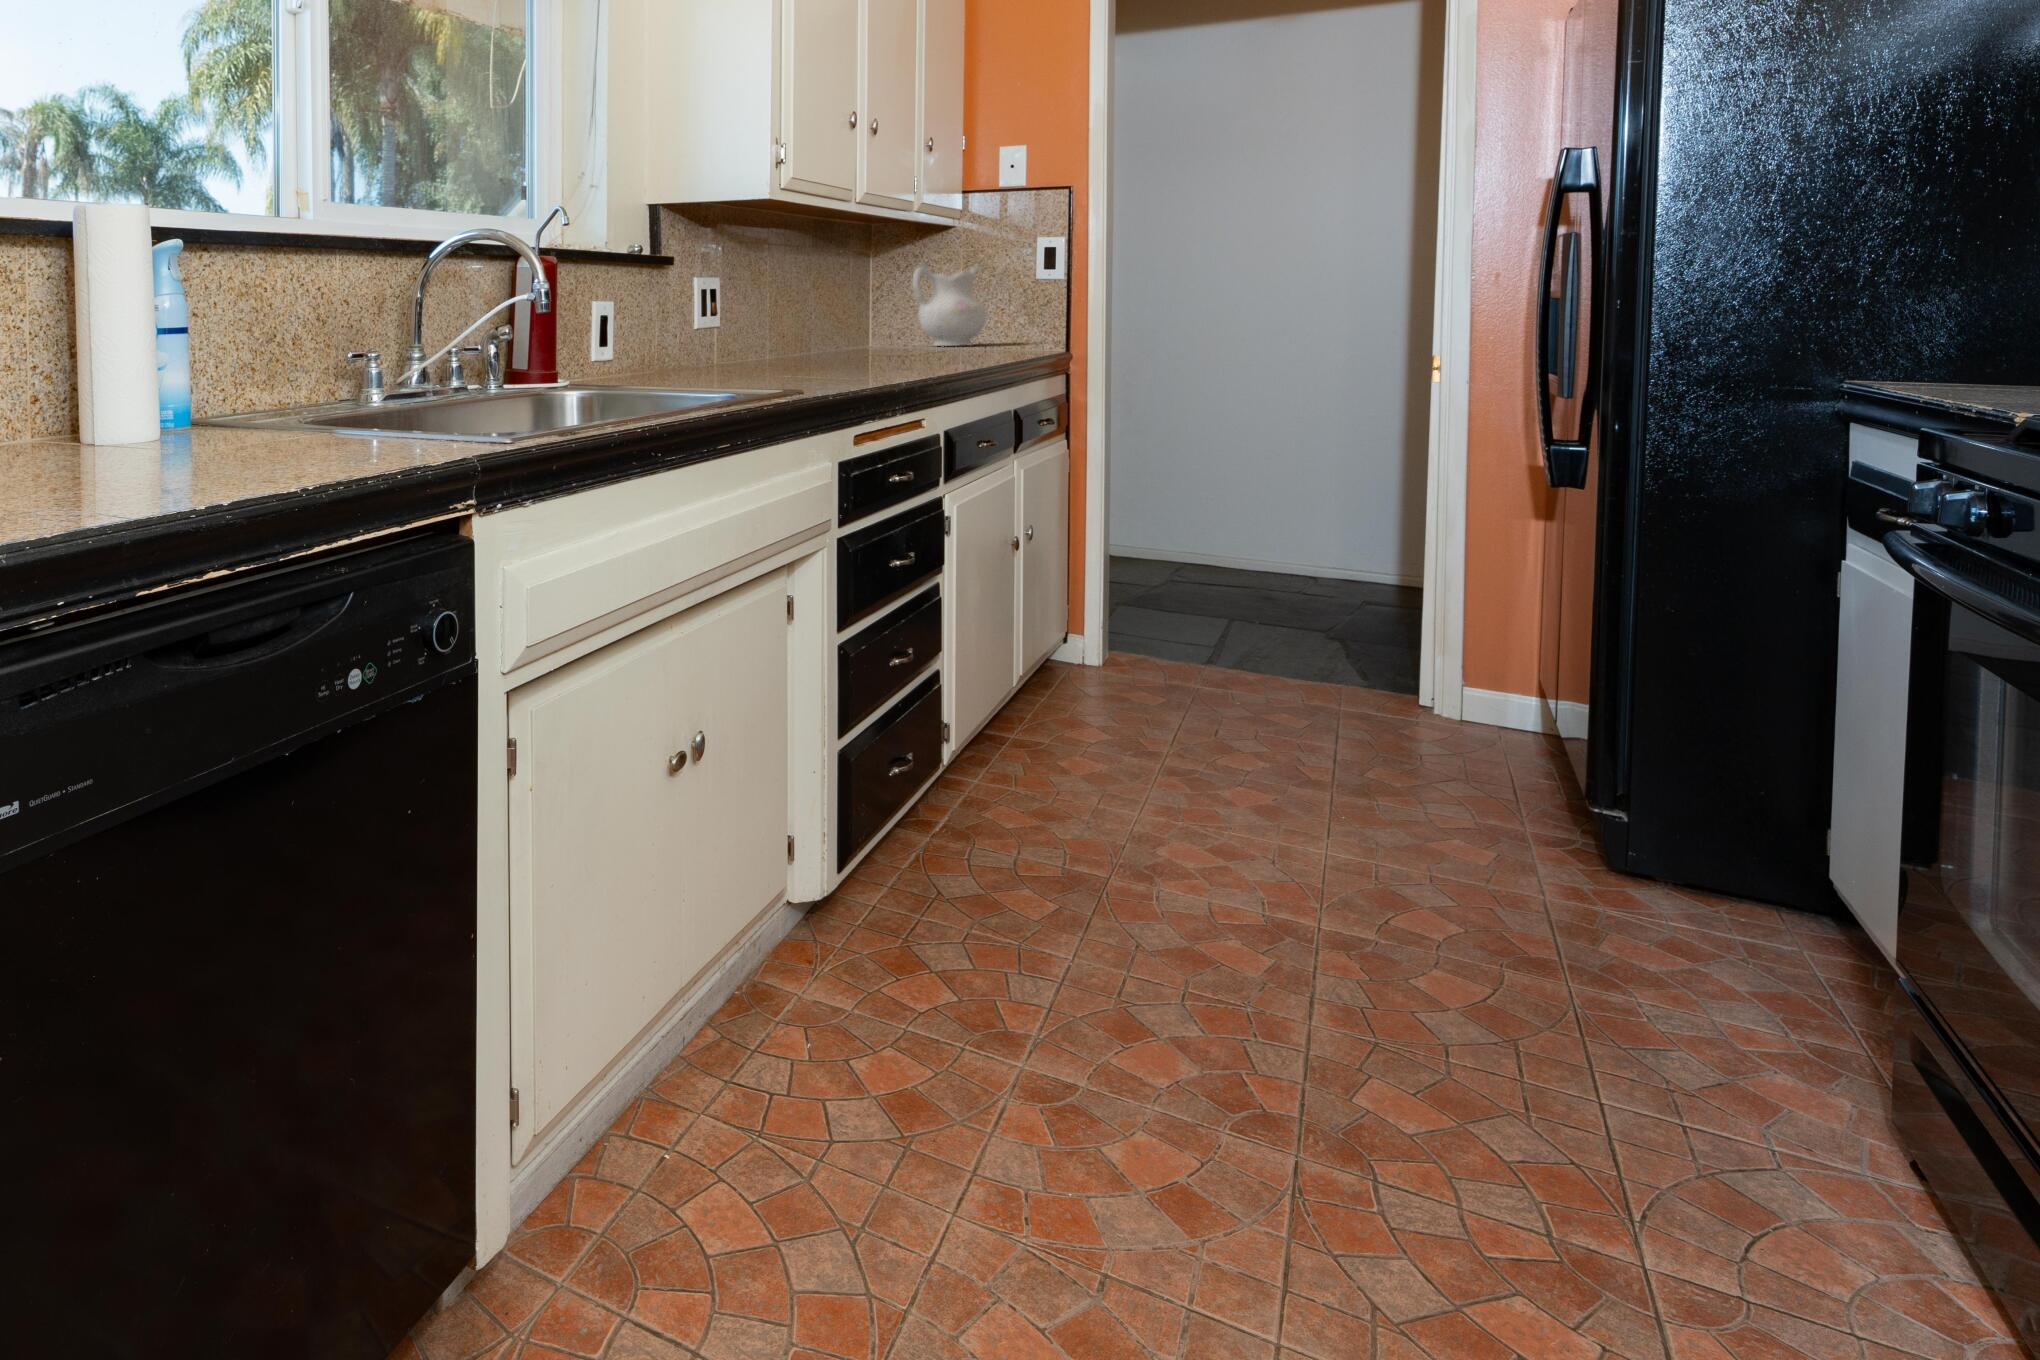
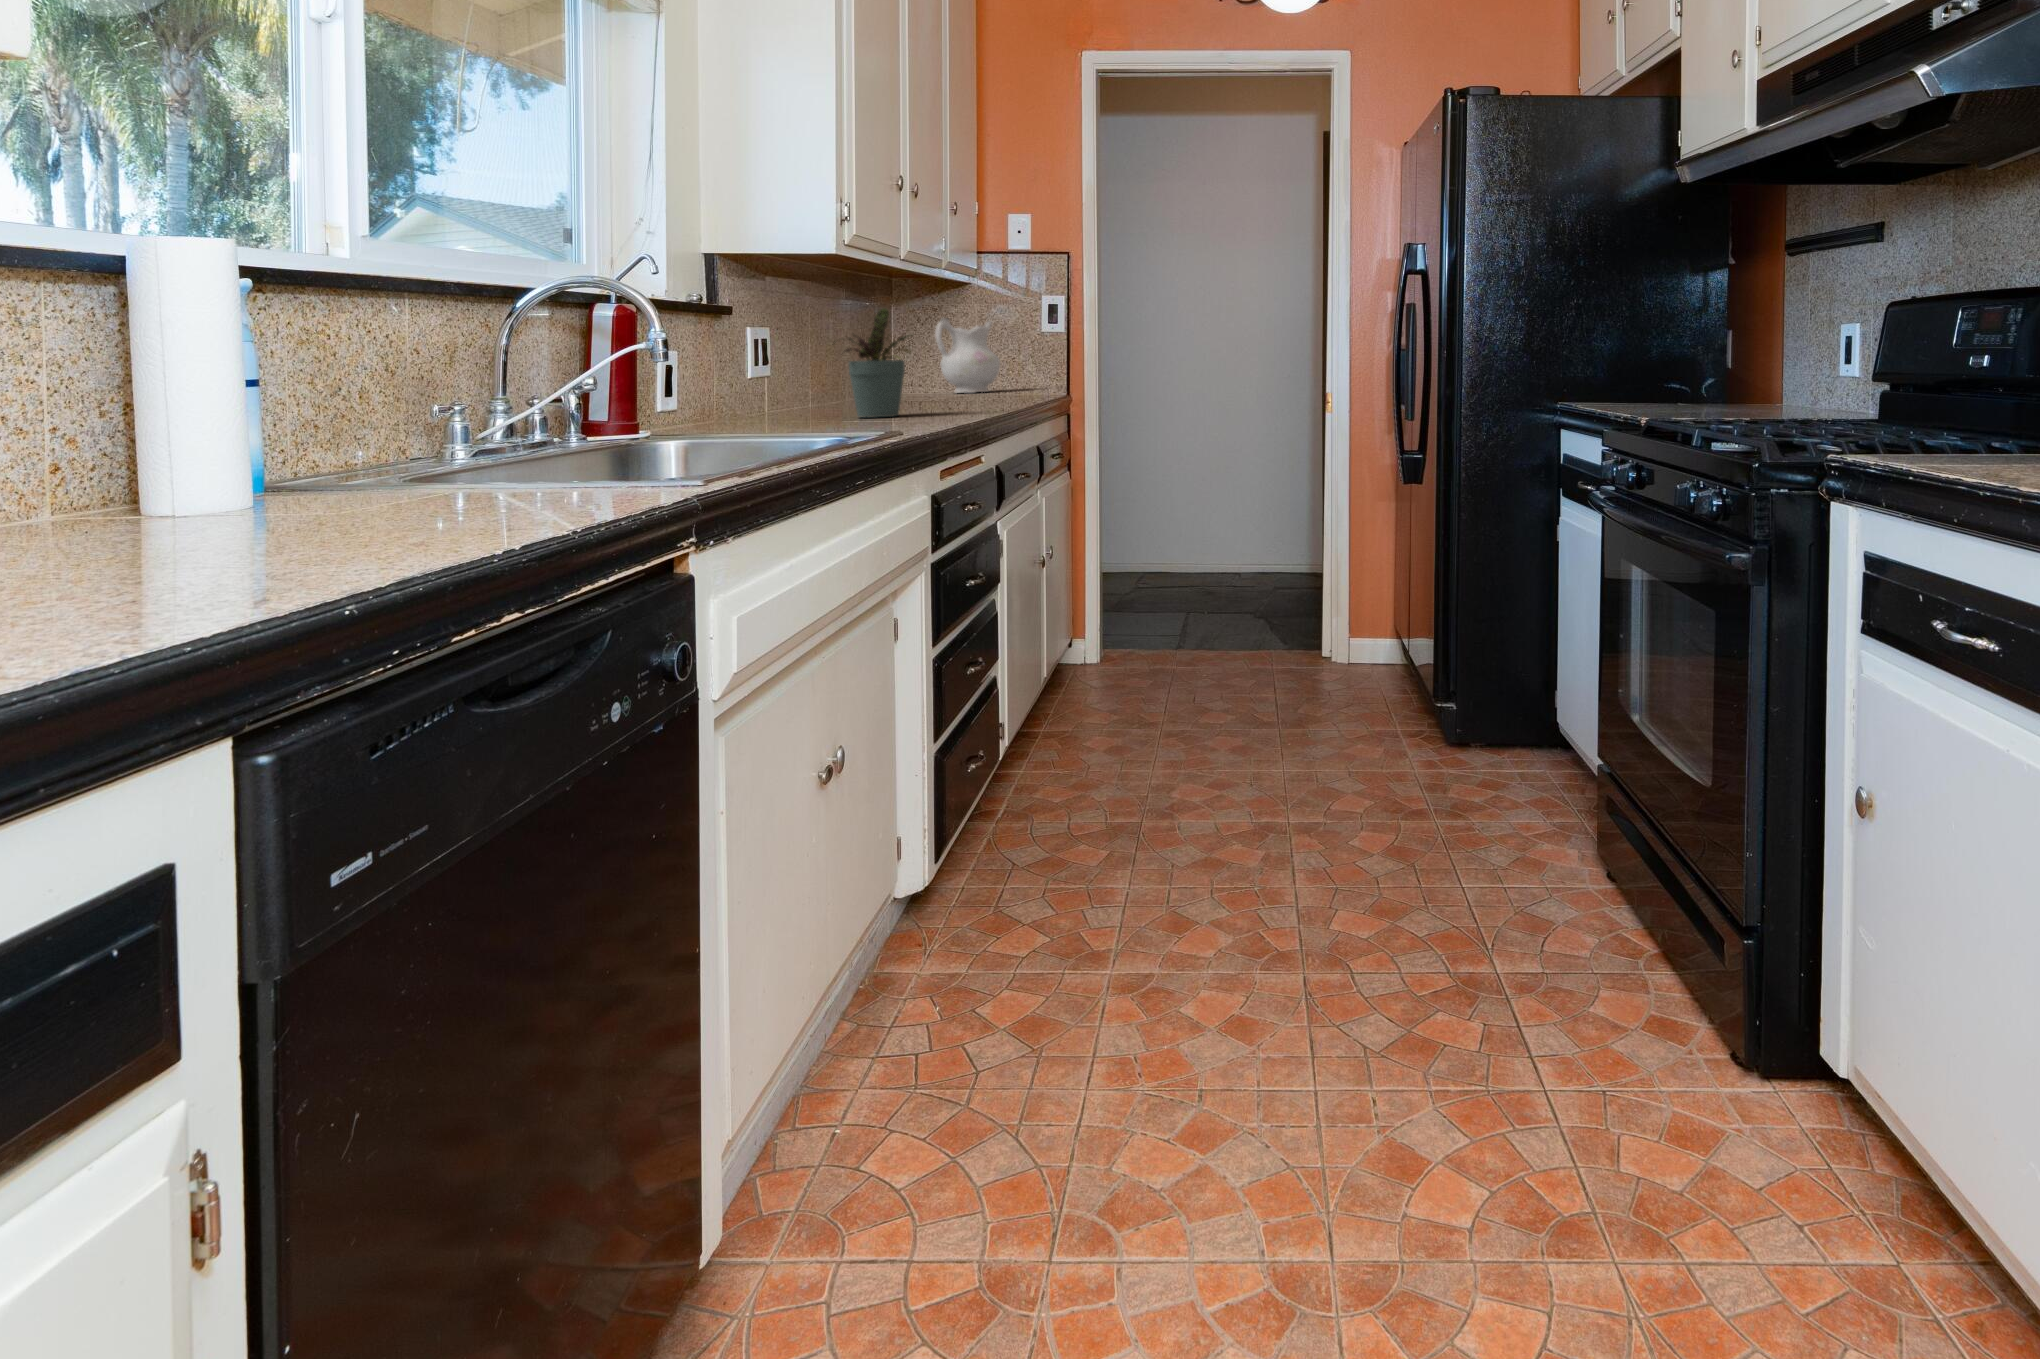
potted plant: none [772,254,858,372] -> present [846,308,911,417]

